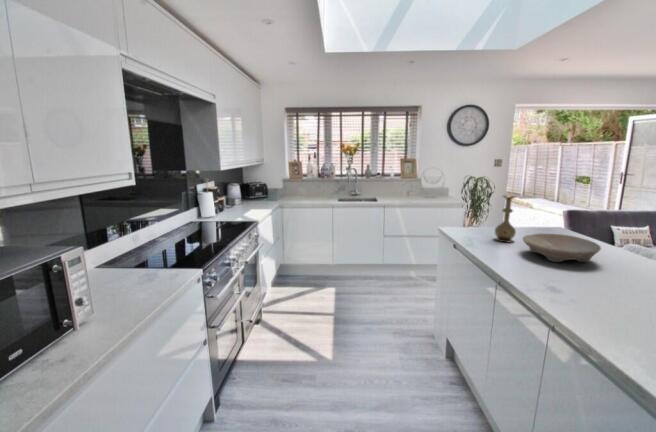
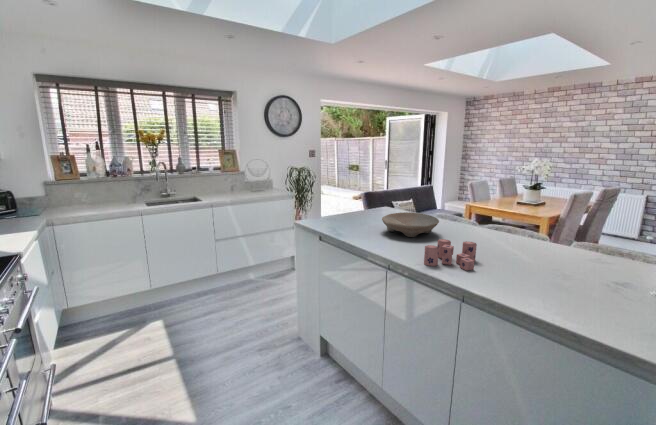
vase: present [495,195,516,242] -> none [351,181,369,227]
candle: none [536,268,619,308] -> present [424,239,477,270]

